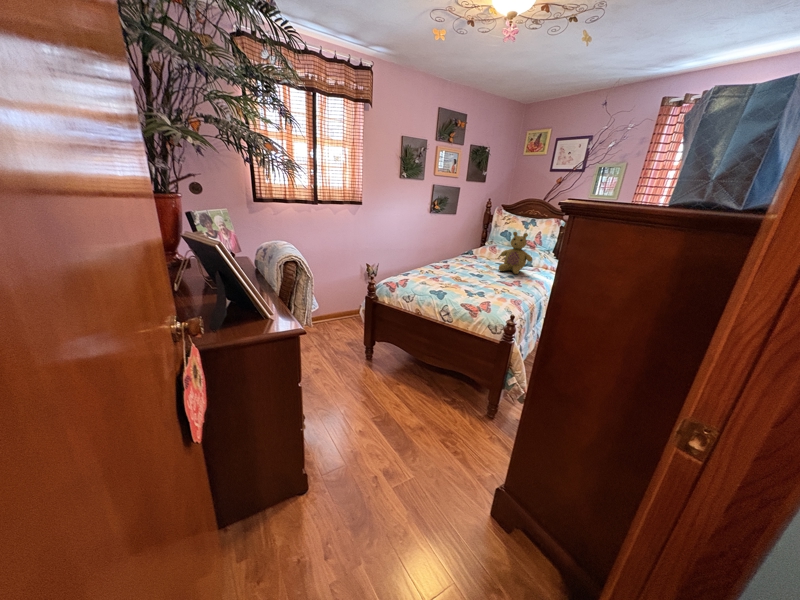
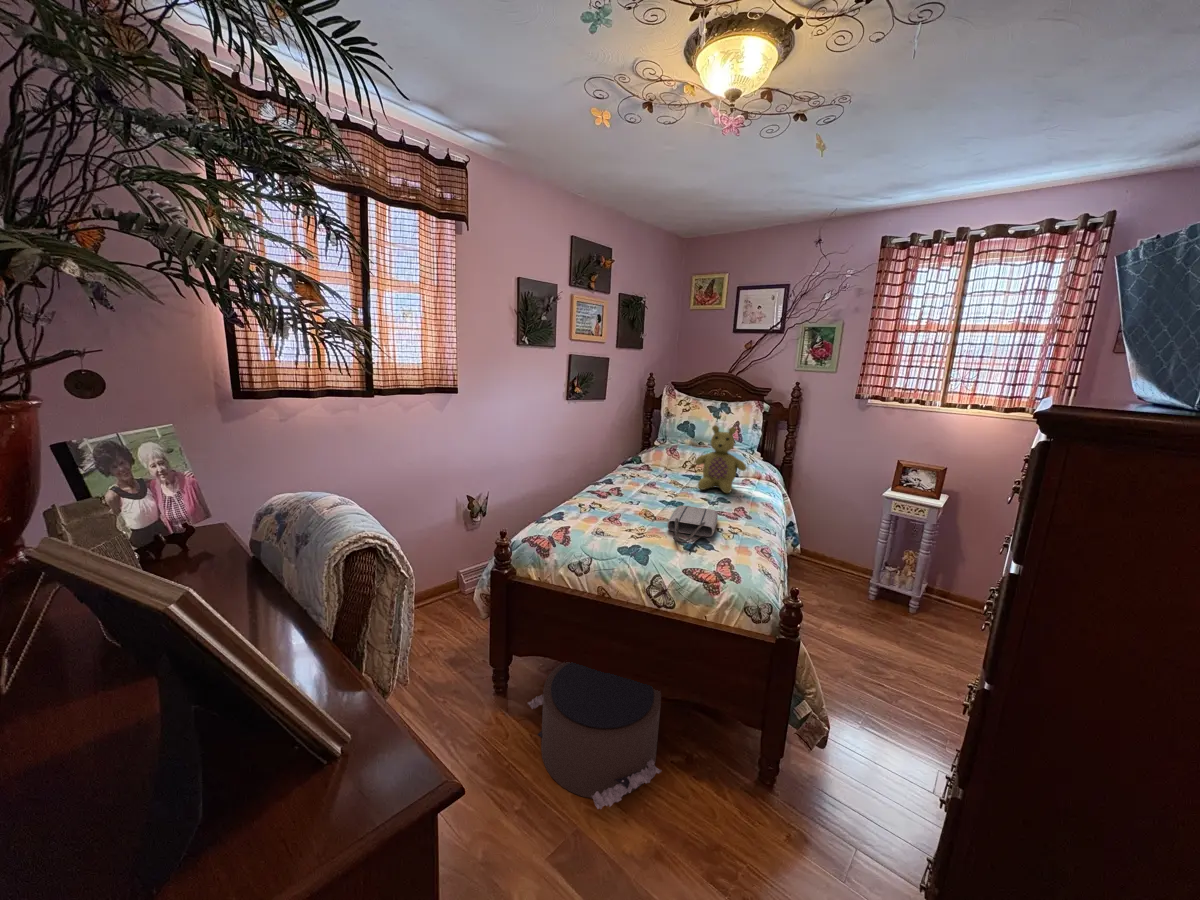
tote bag: none [463,275,498,292] -> present [667,505,718,543]
pouf: none [379,346,443,407] -> present [528,662,662,809]

